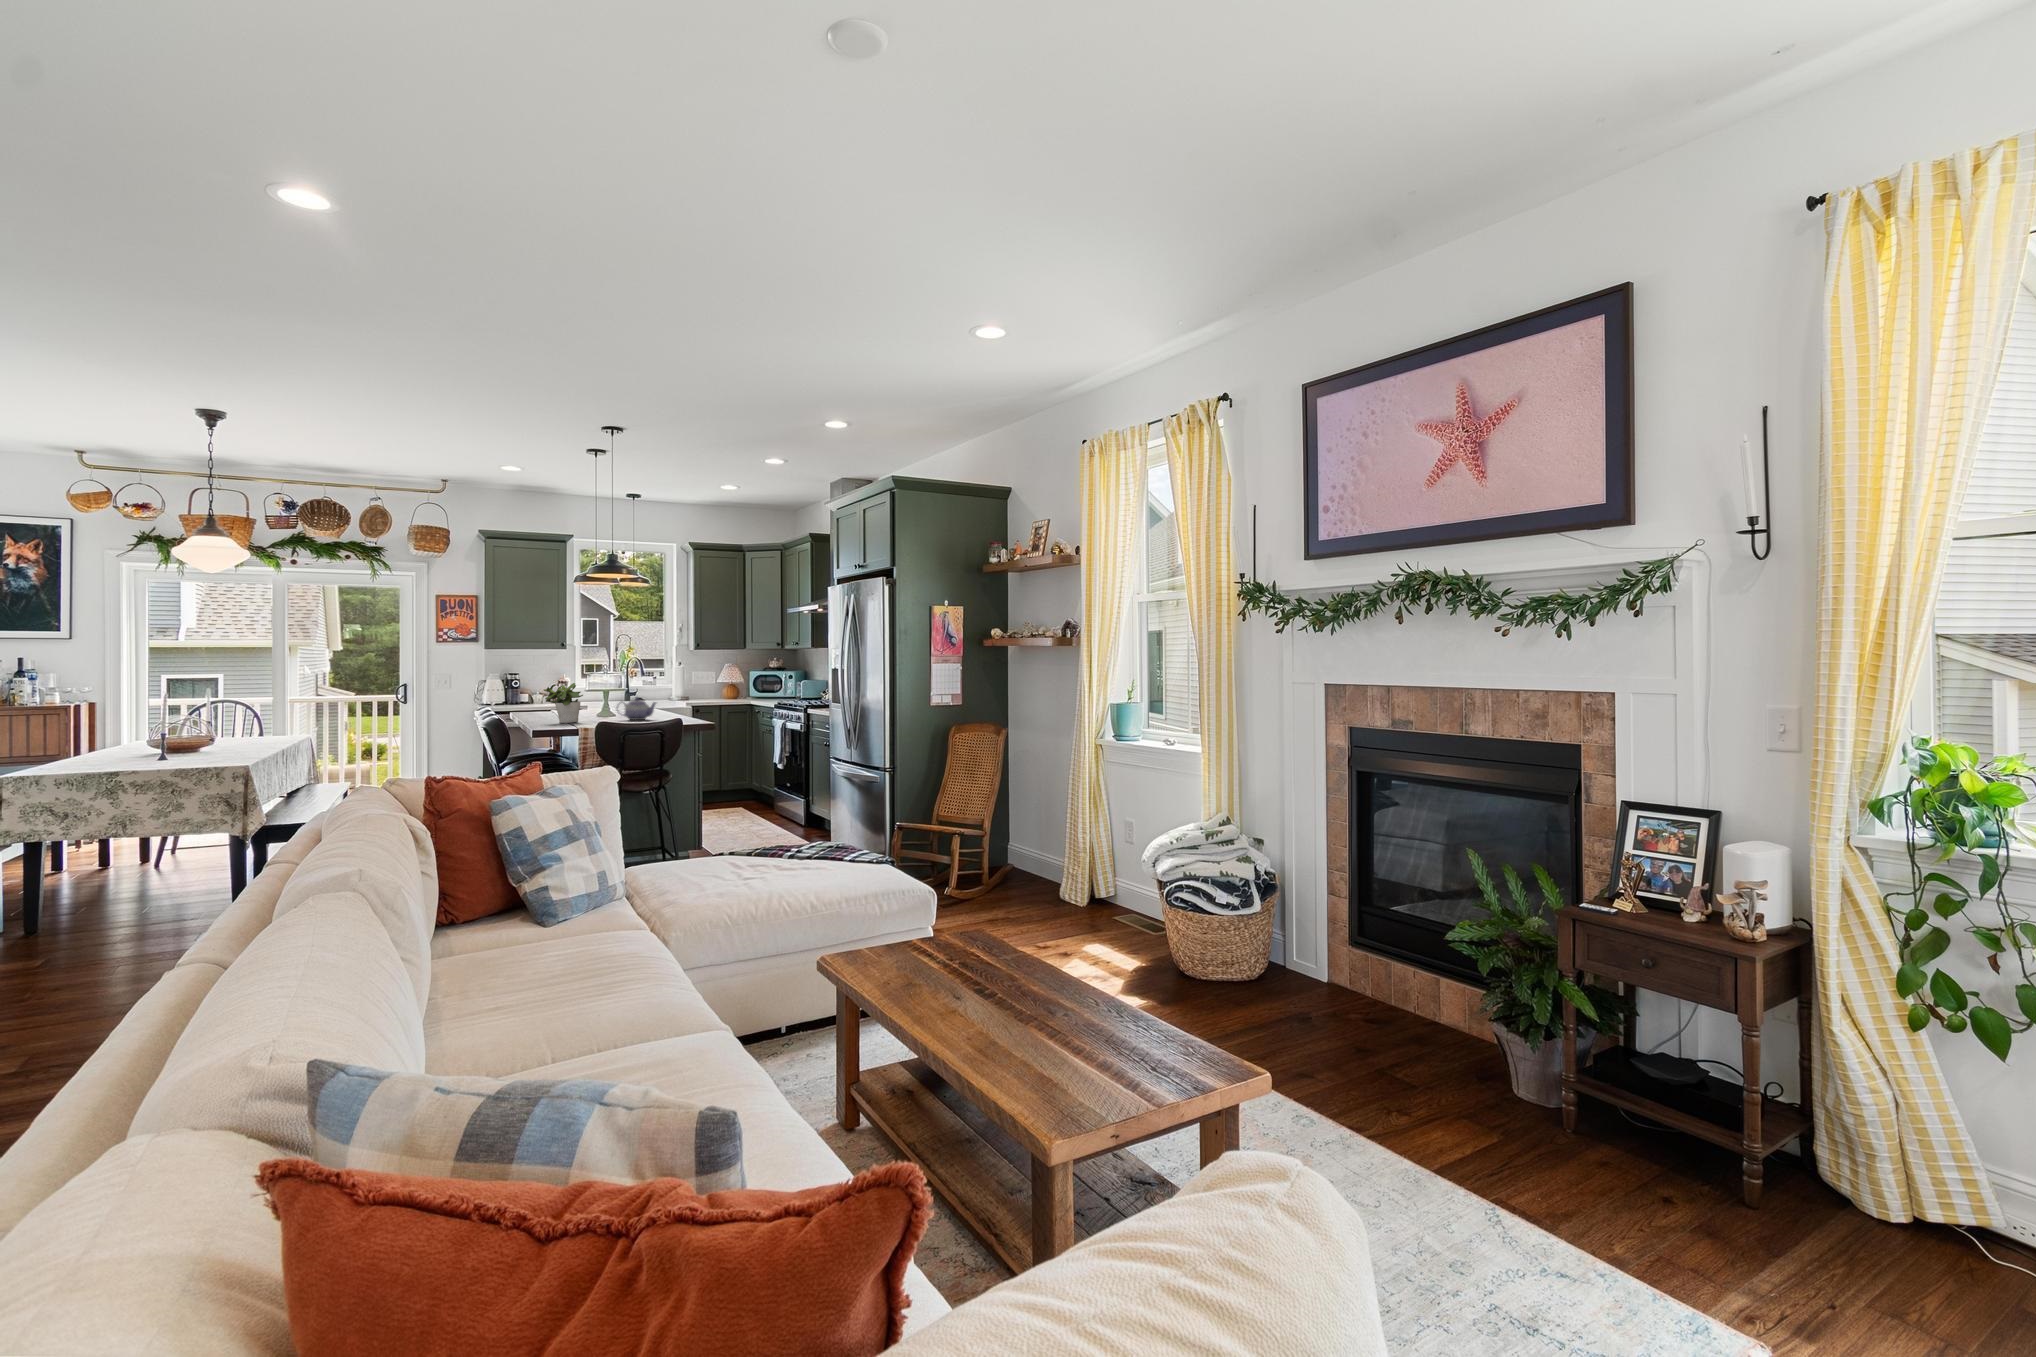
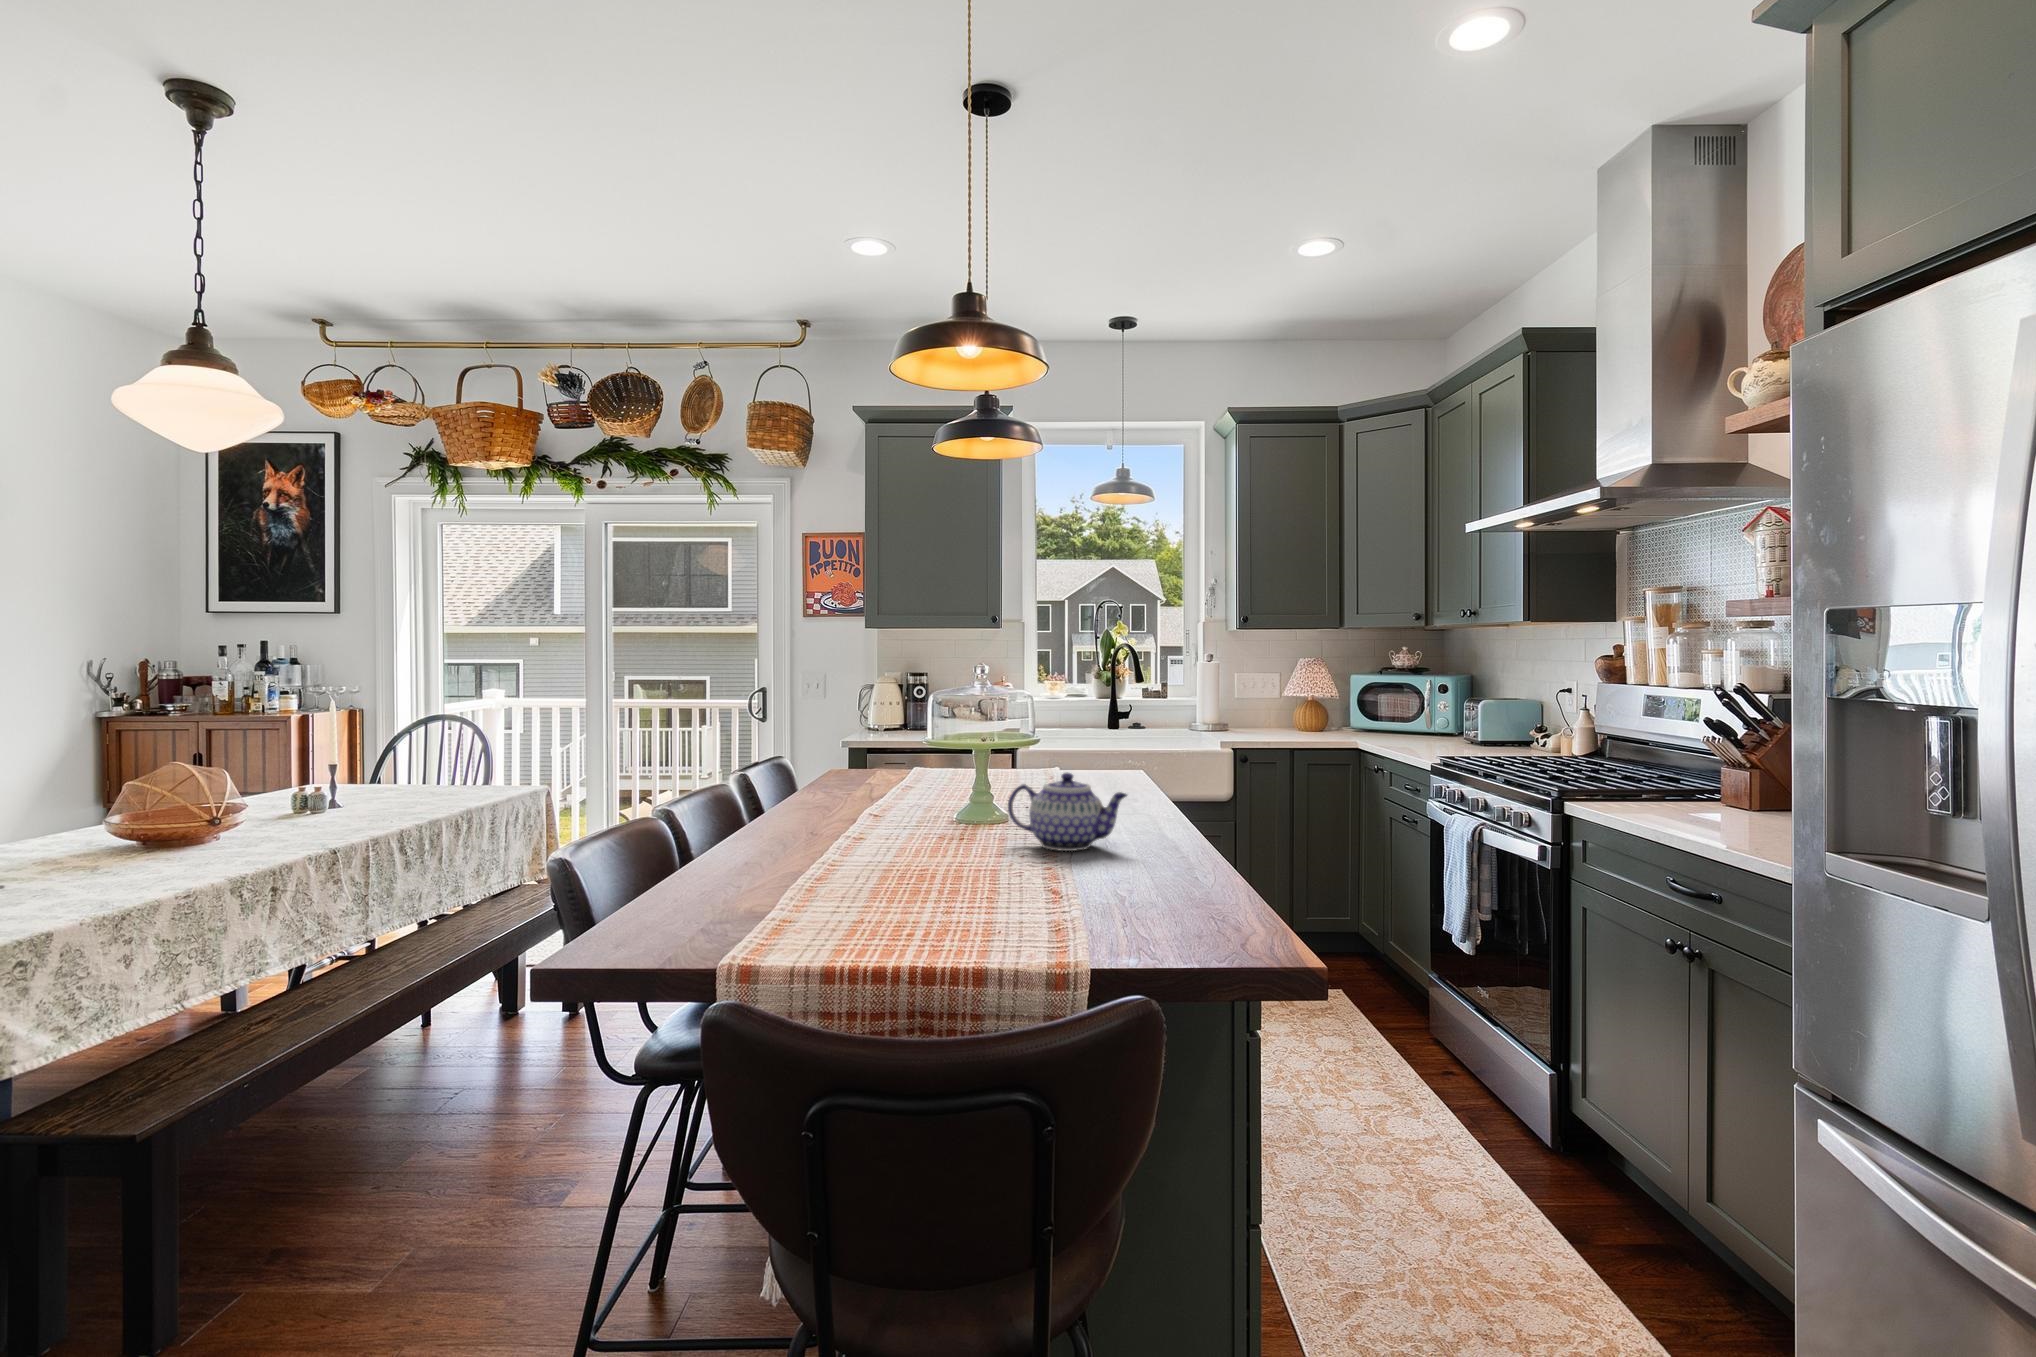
potted plant: present [544,683,583,723] -> none [806,726,911,850]

